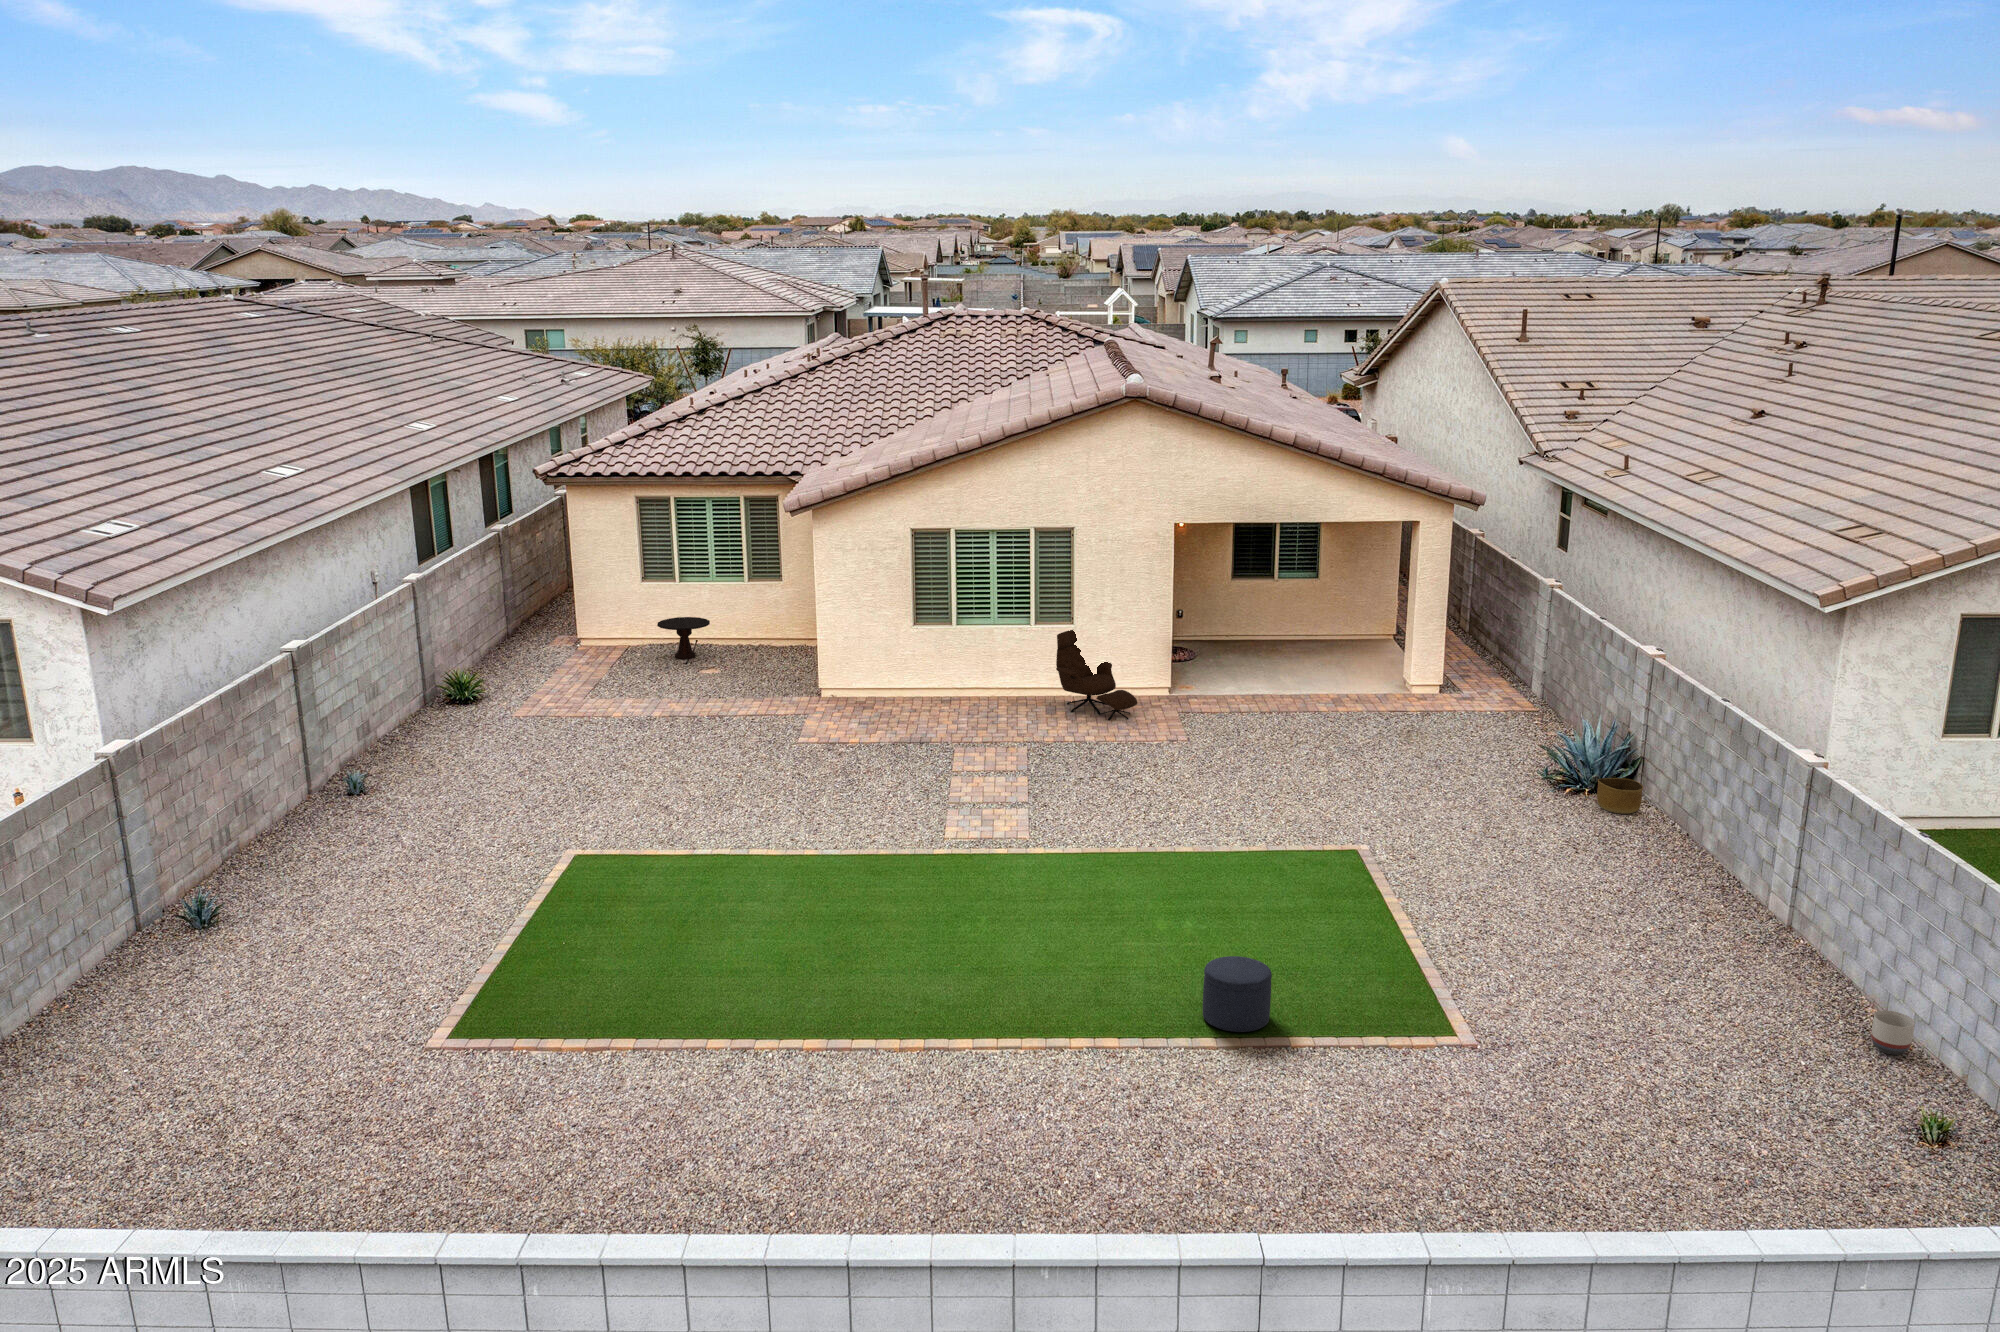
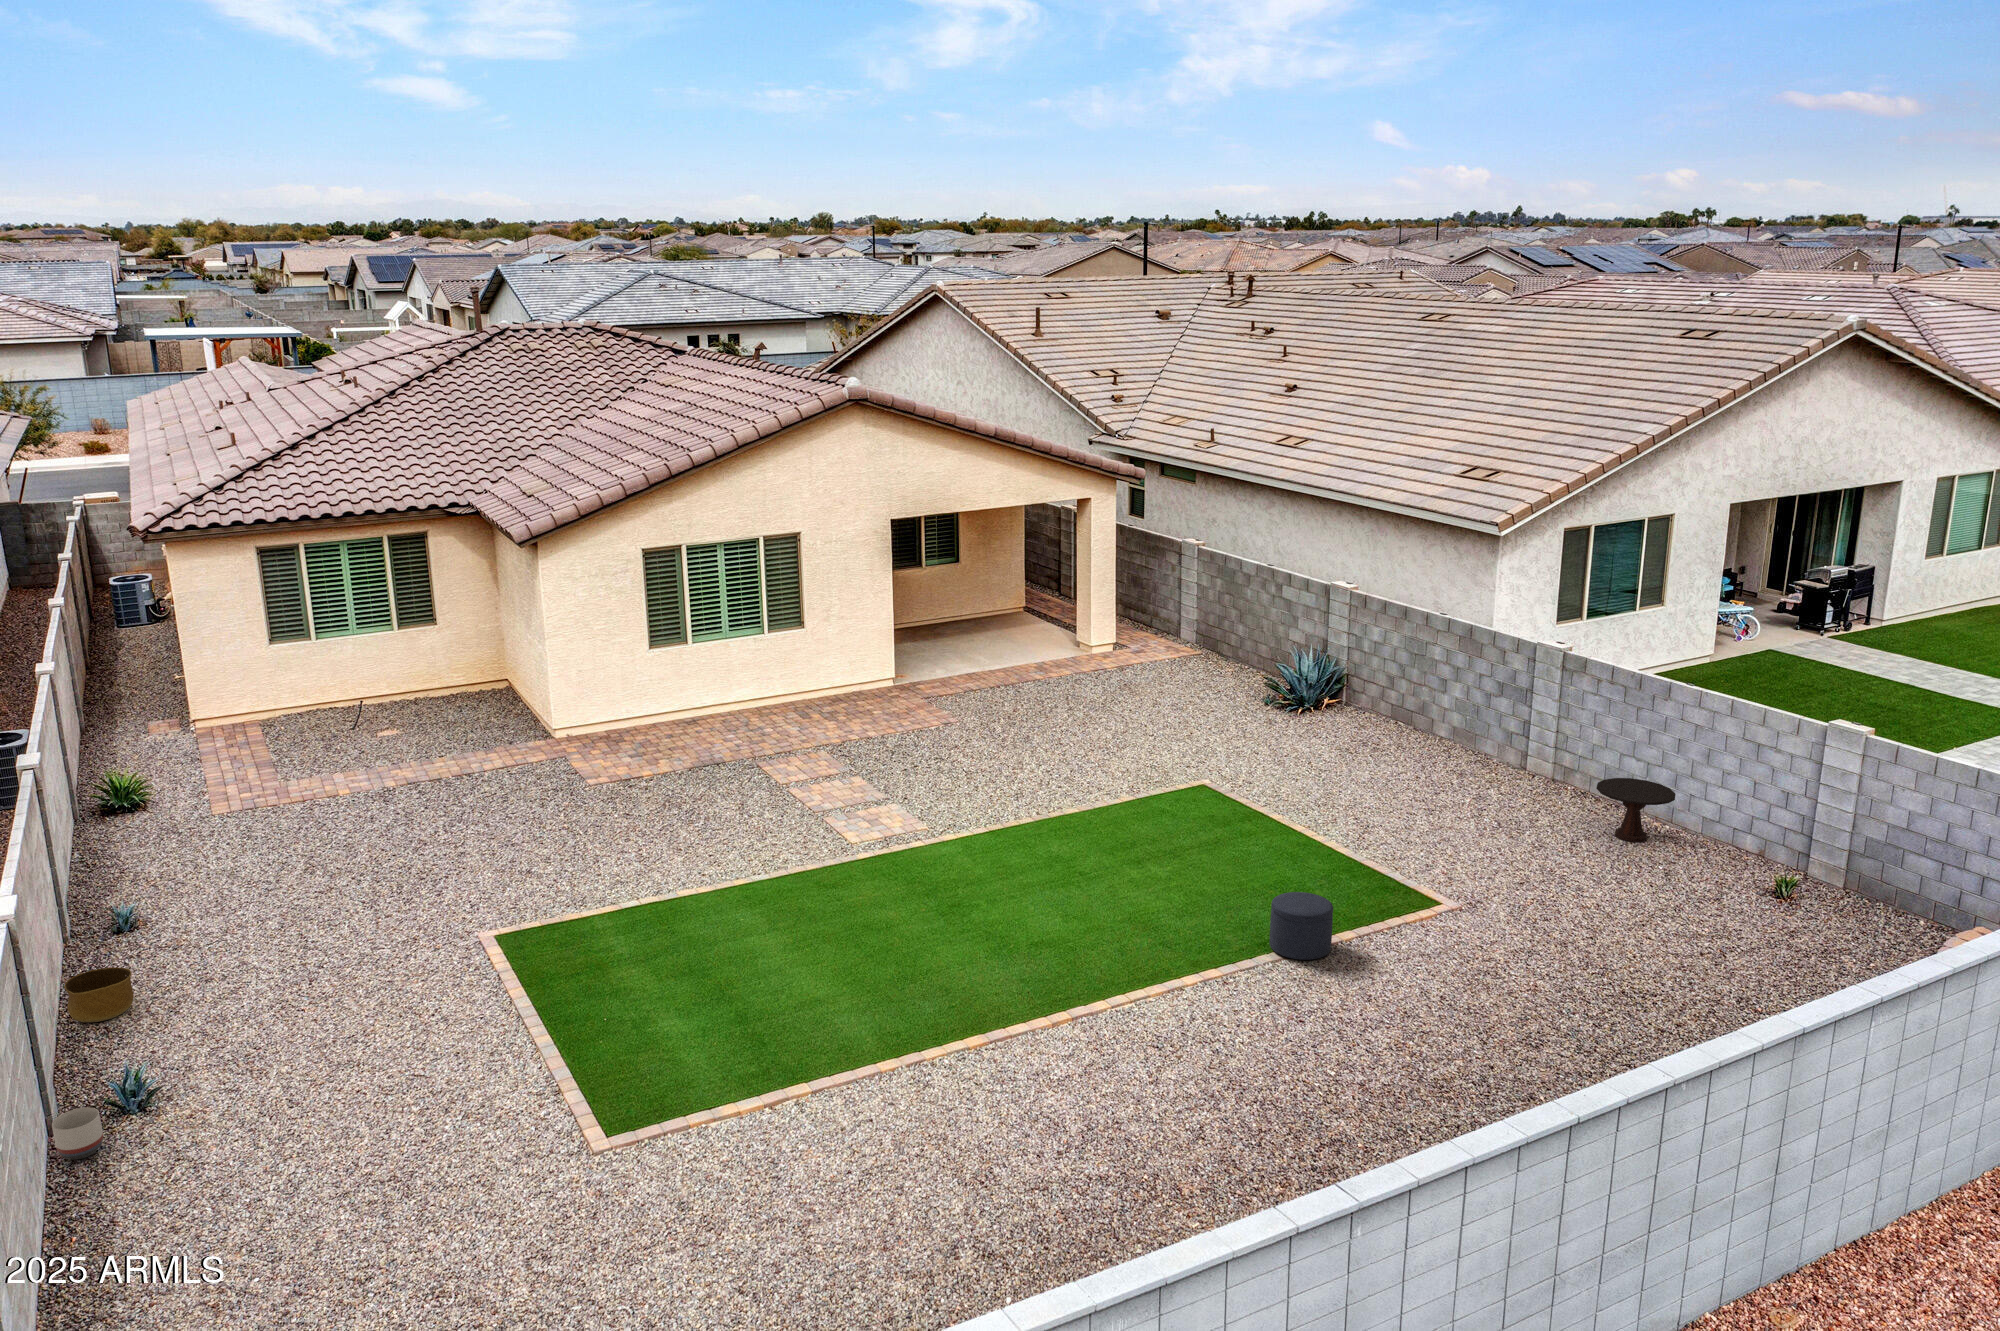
side table: present [657,617,710,659] -> present [1596,778,1676,842]
lounge chair: present [1056,630,1137,720] -> none [796,632,884,716]
basket: present [1597,778,1643,814] -> present [64,967,133,1023]
planter: present [1871,1011,1915,1055] -> present [52,1107,103,1160]

